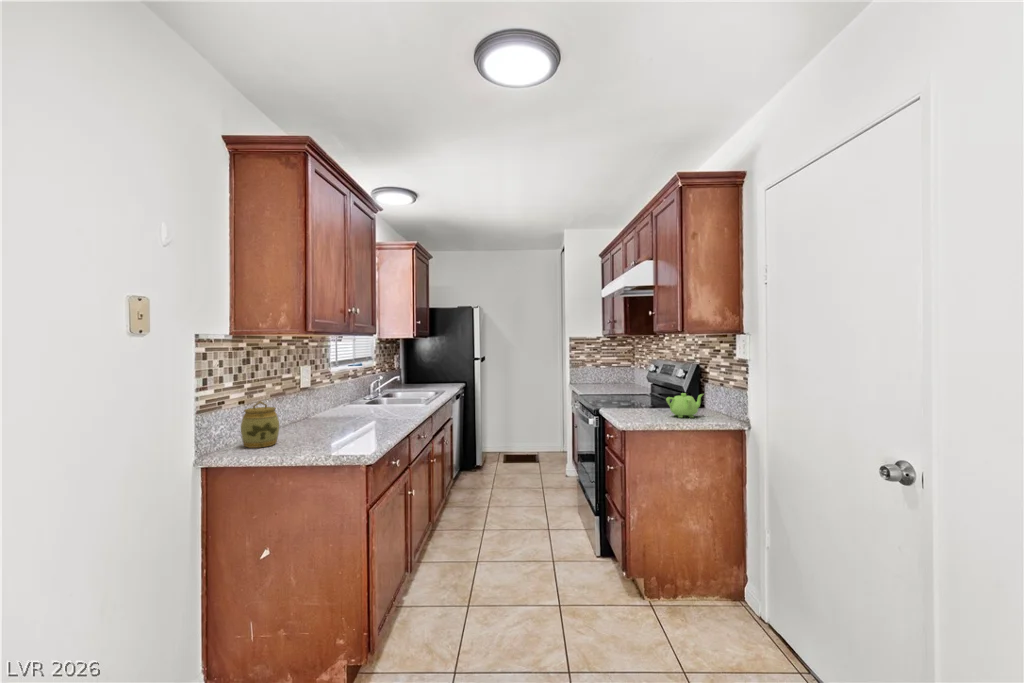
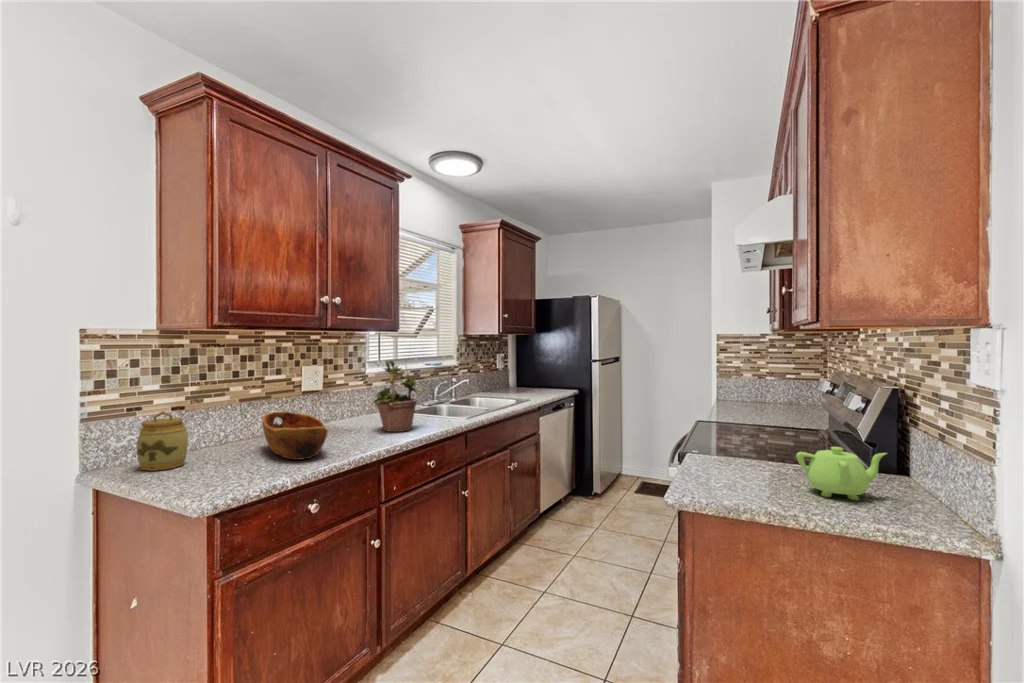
potted plant: none [366,354,401,415] -> present [373,361,423,432]
wooden bowl: none [308,402,377,433] -> present [262,412,328,460]

